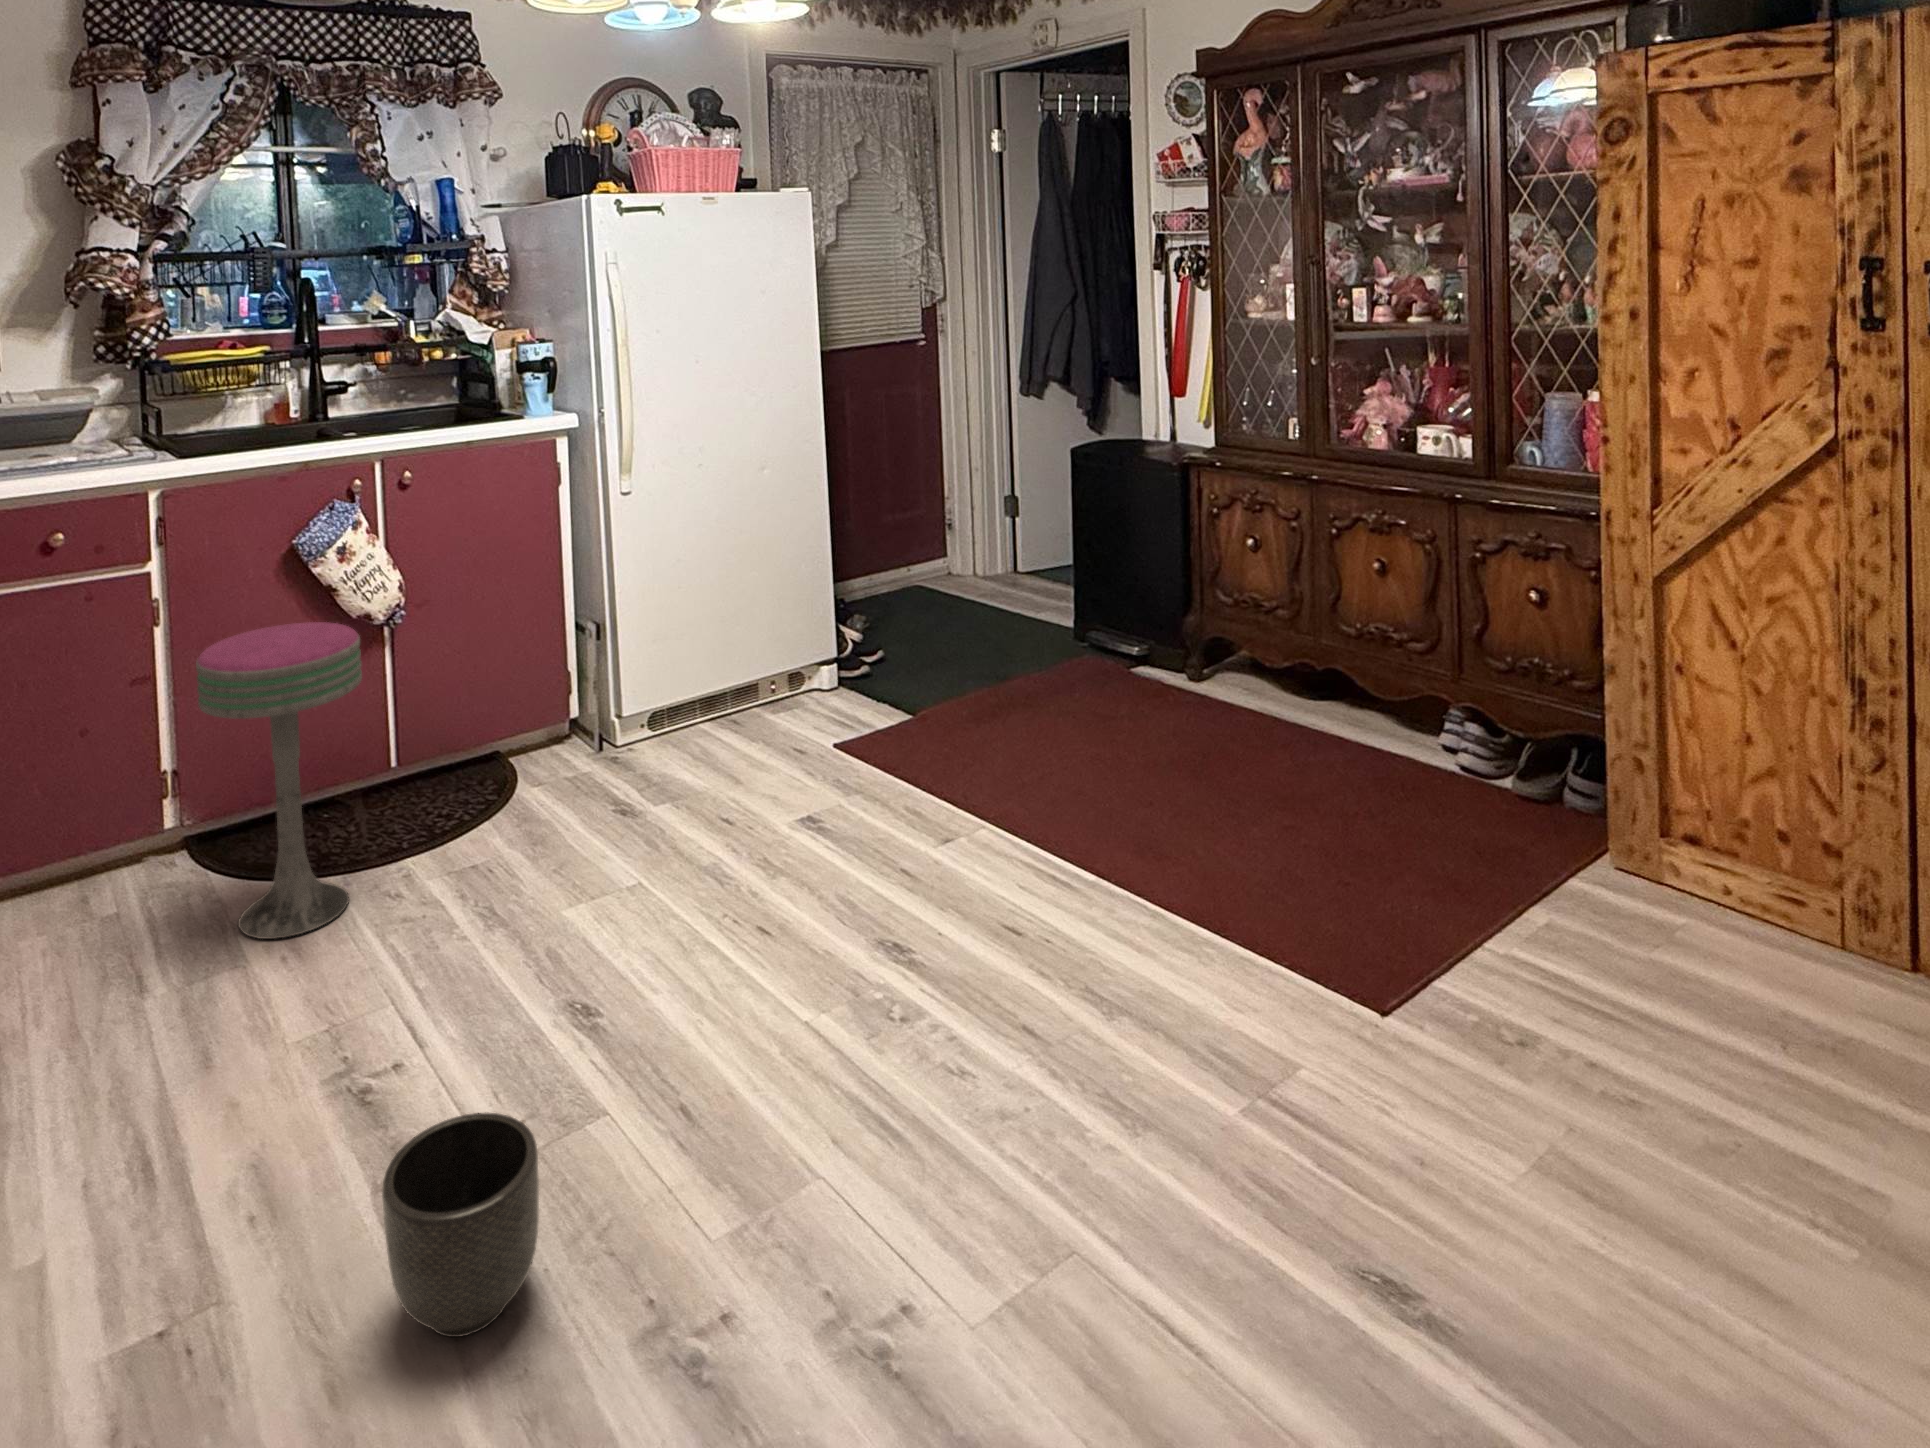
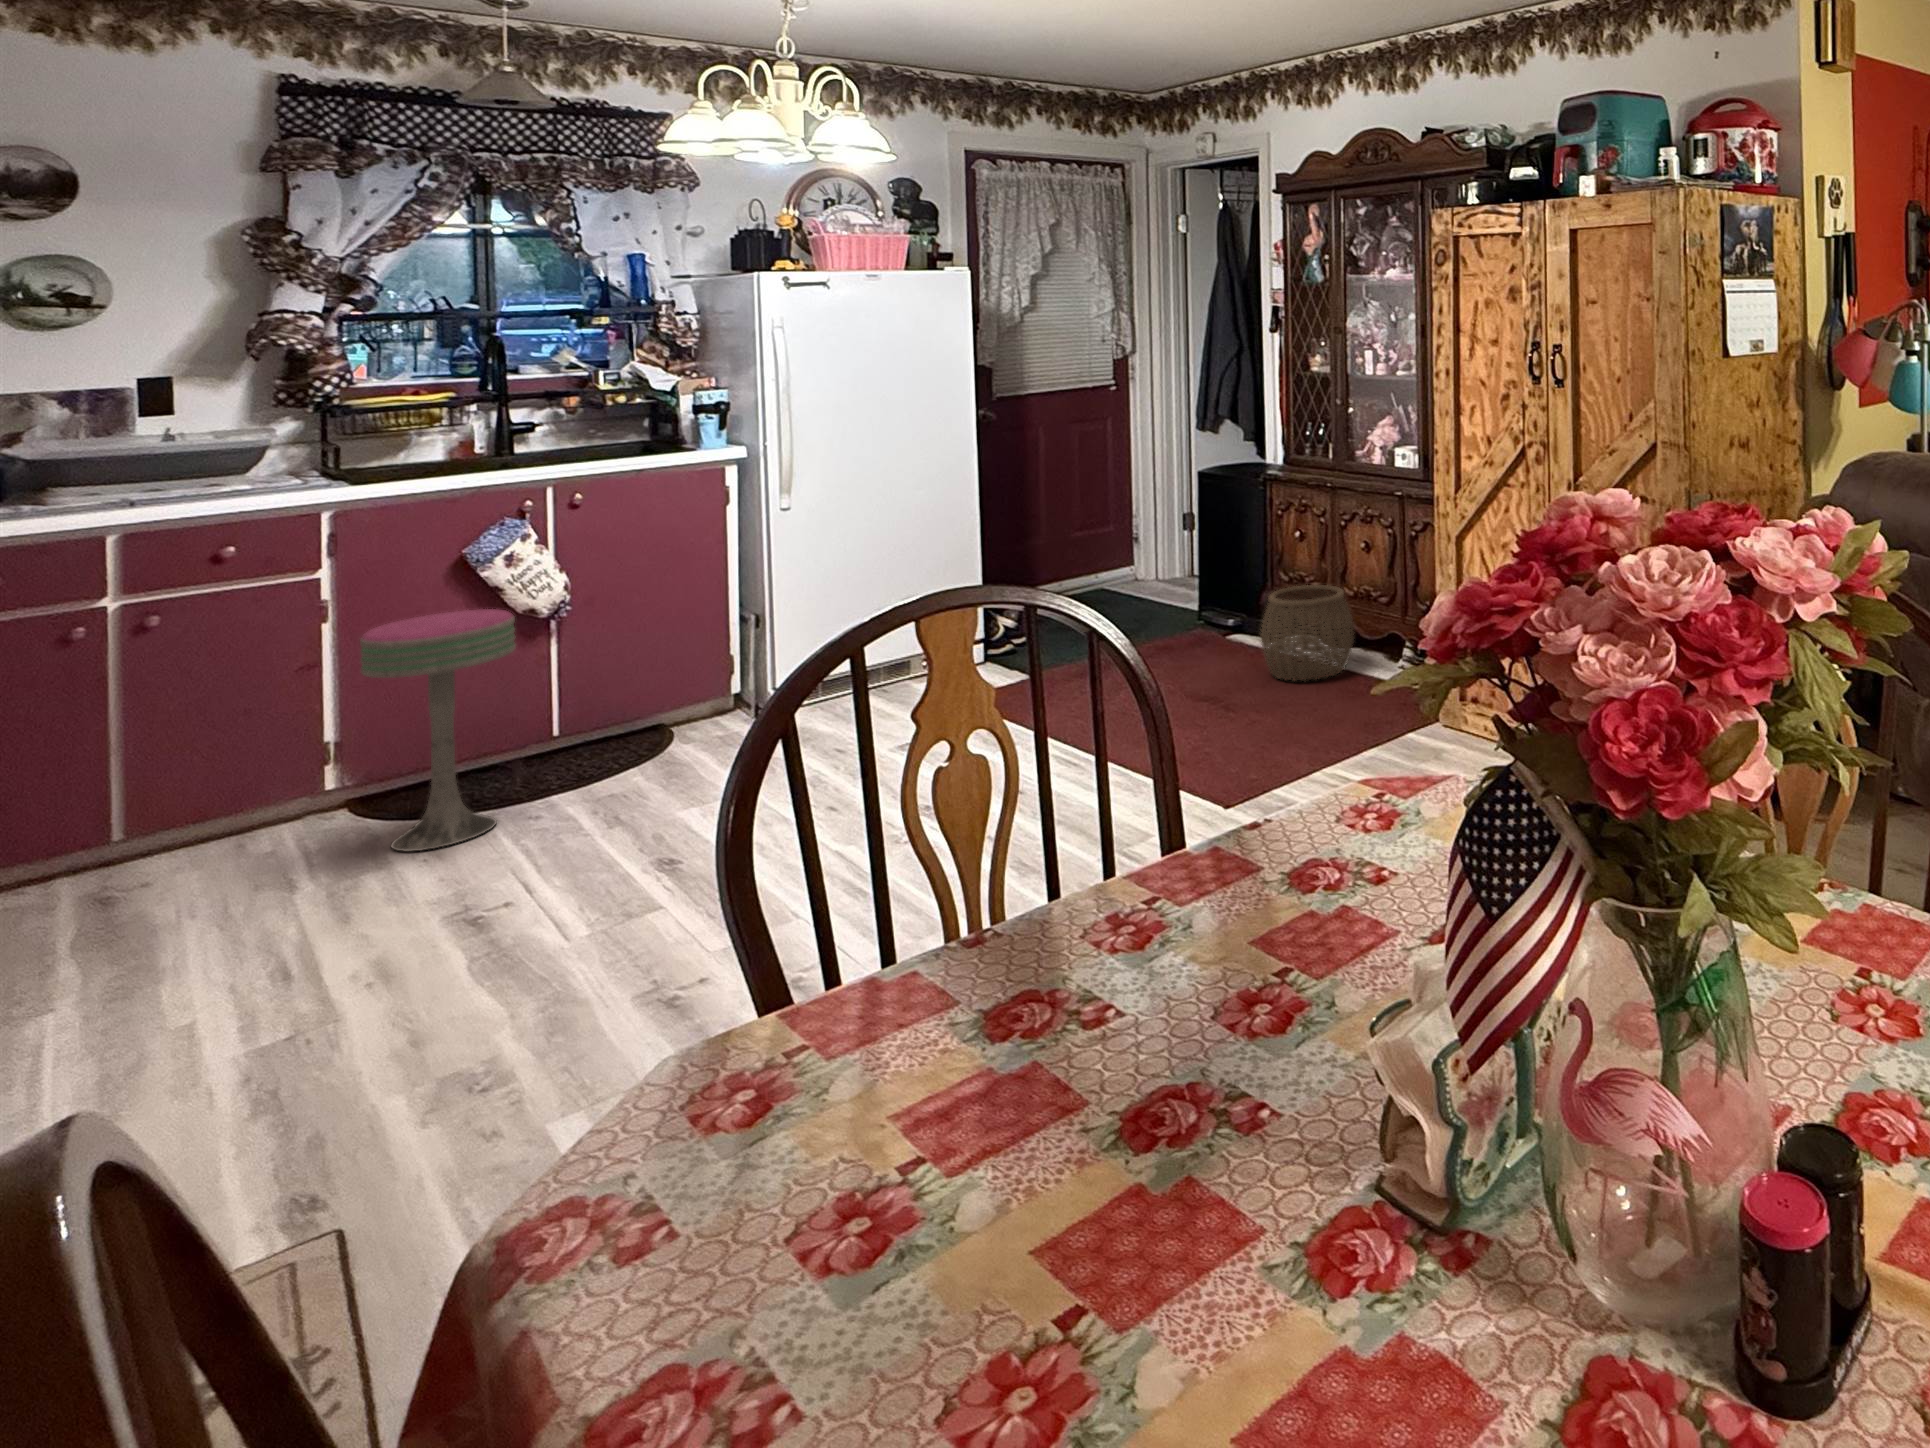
woven basket: none [1215,612,1352,752] -> present [1261,585,1354,681]
planter: present [382,1113,539,1337] -> none [471,882,590,1007]

